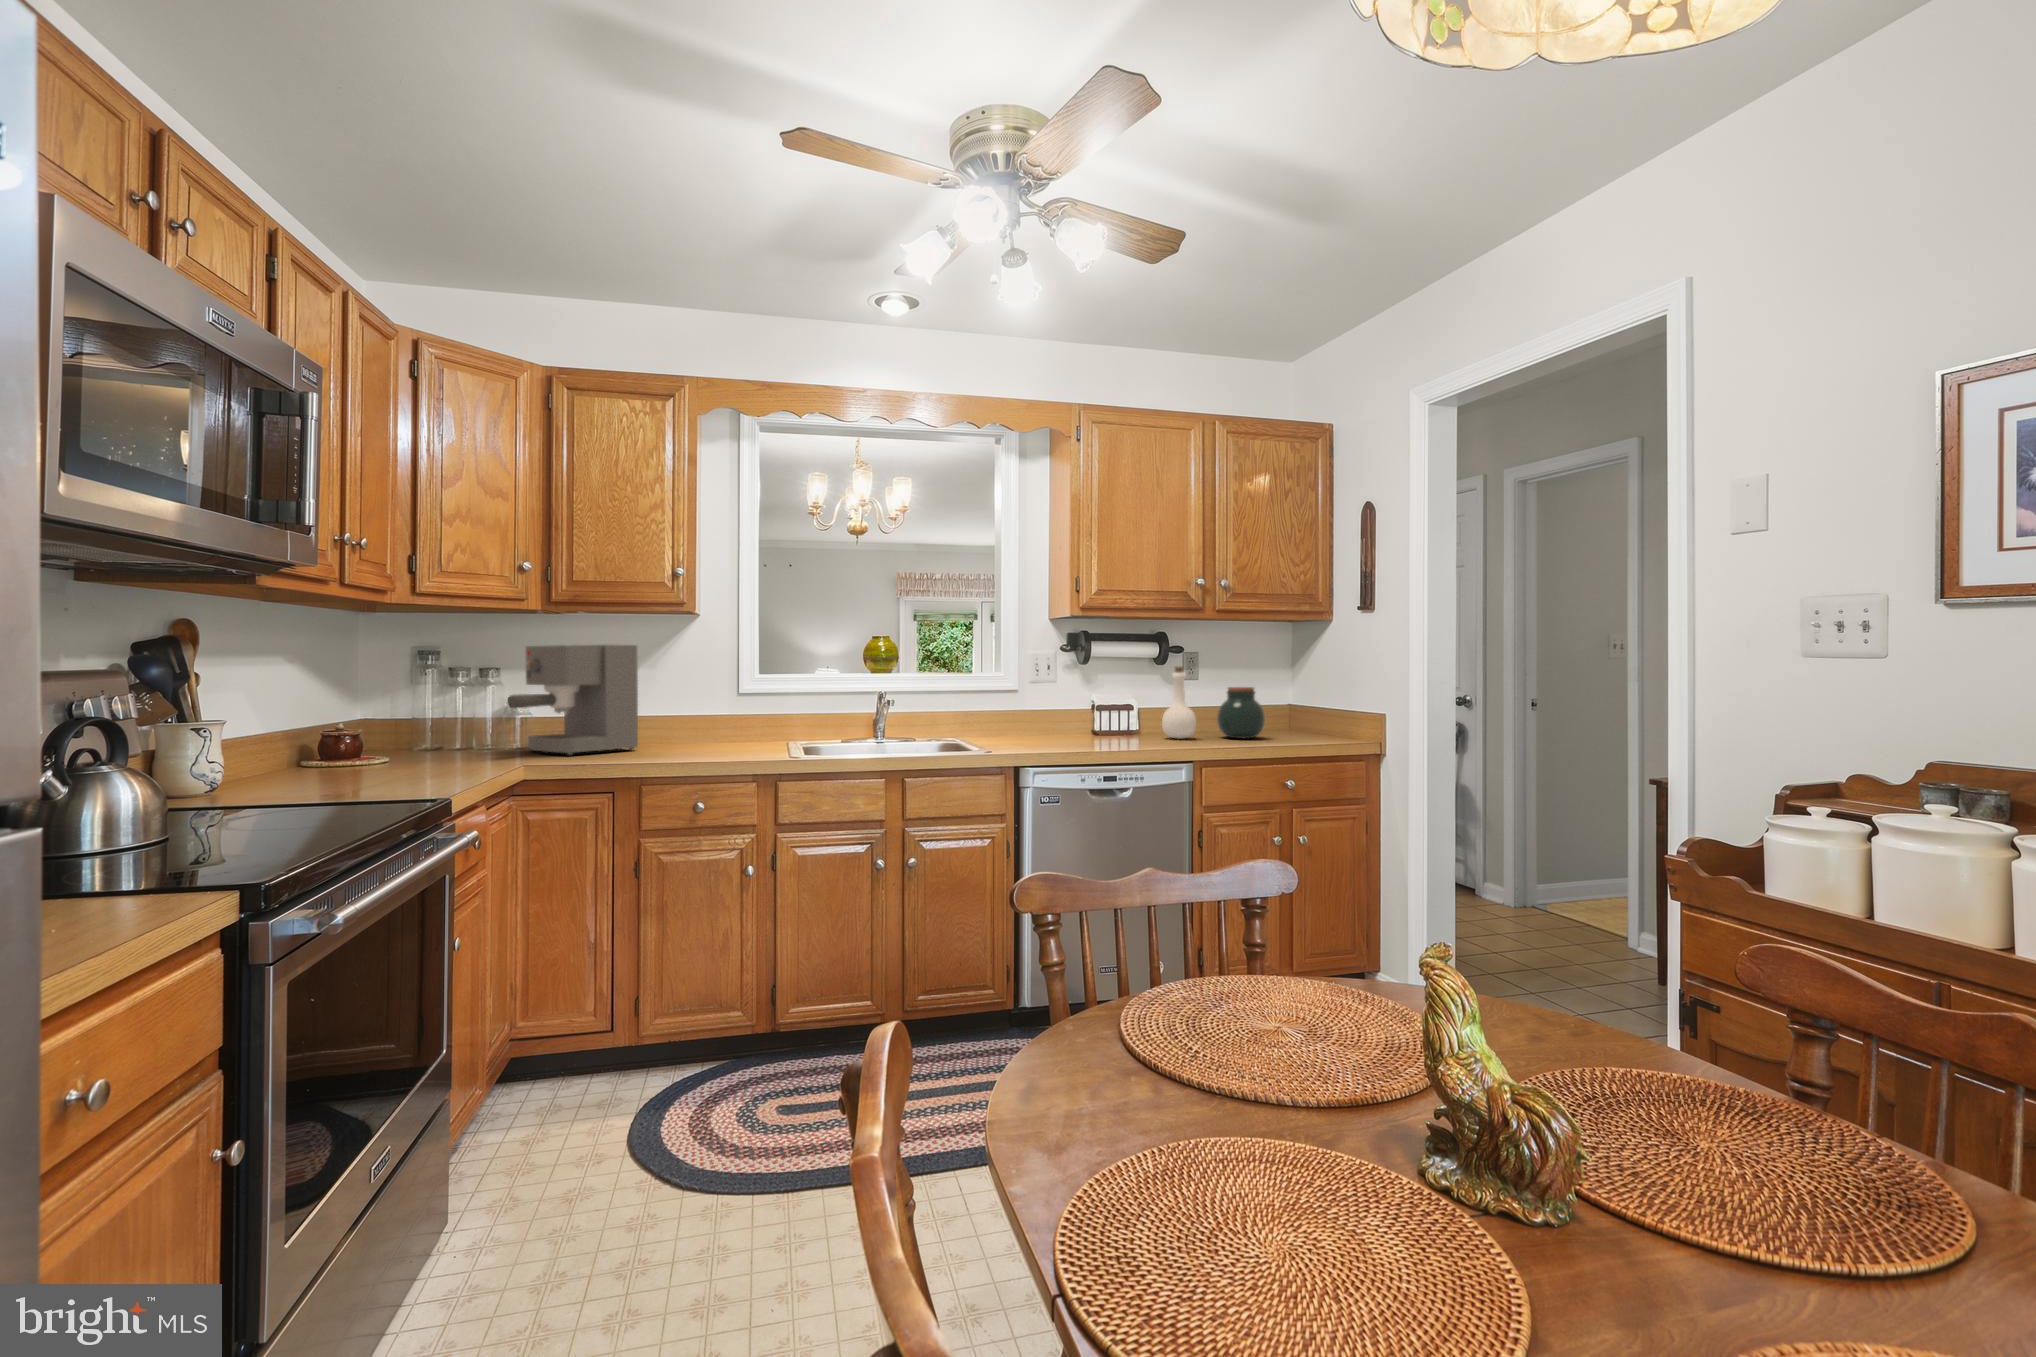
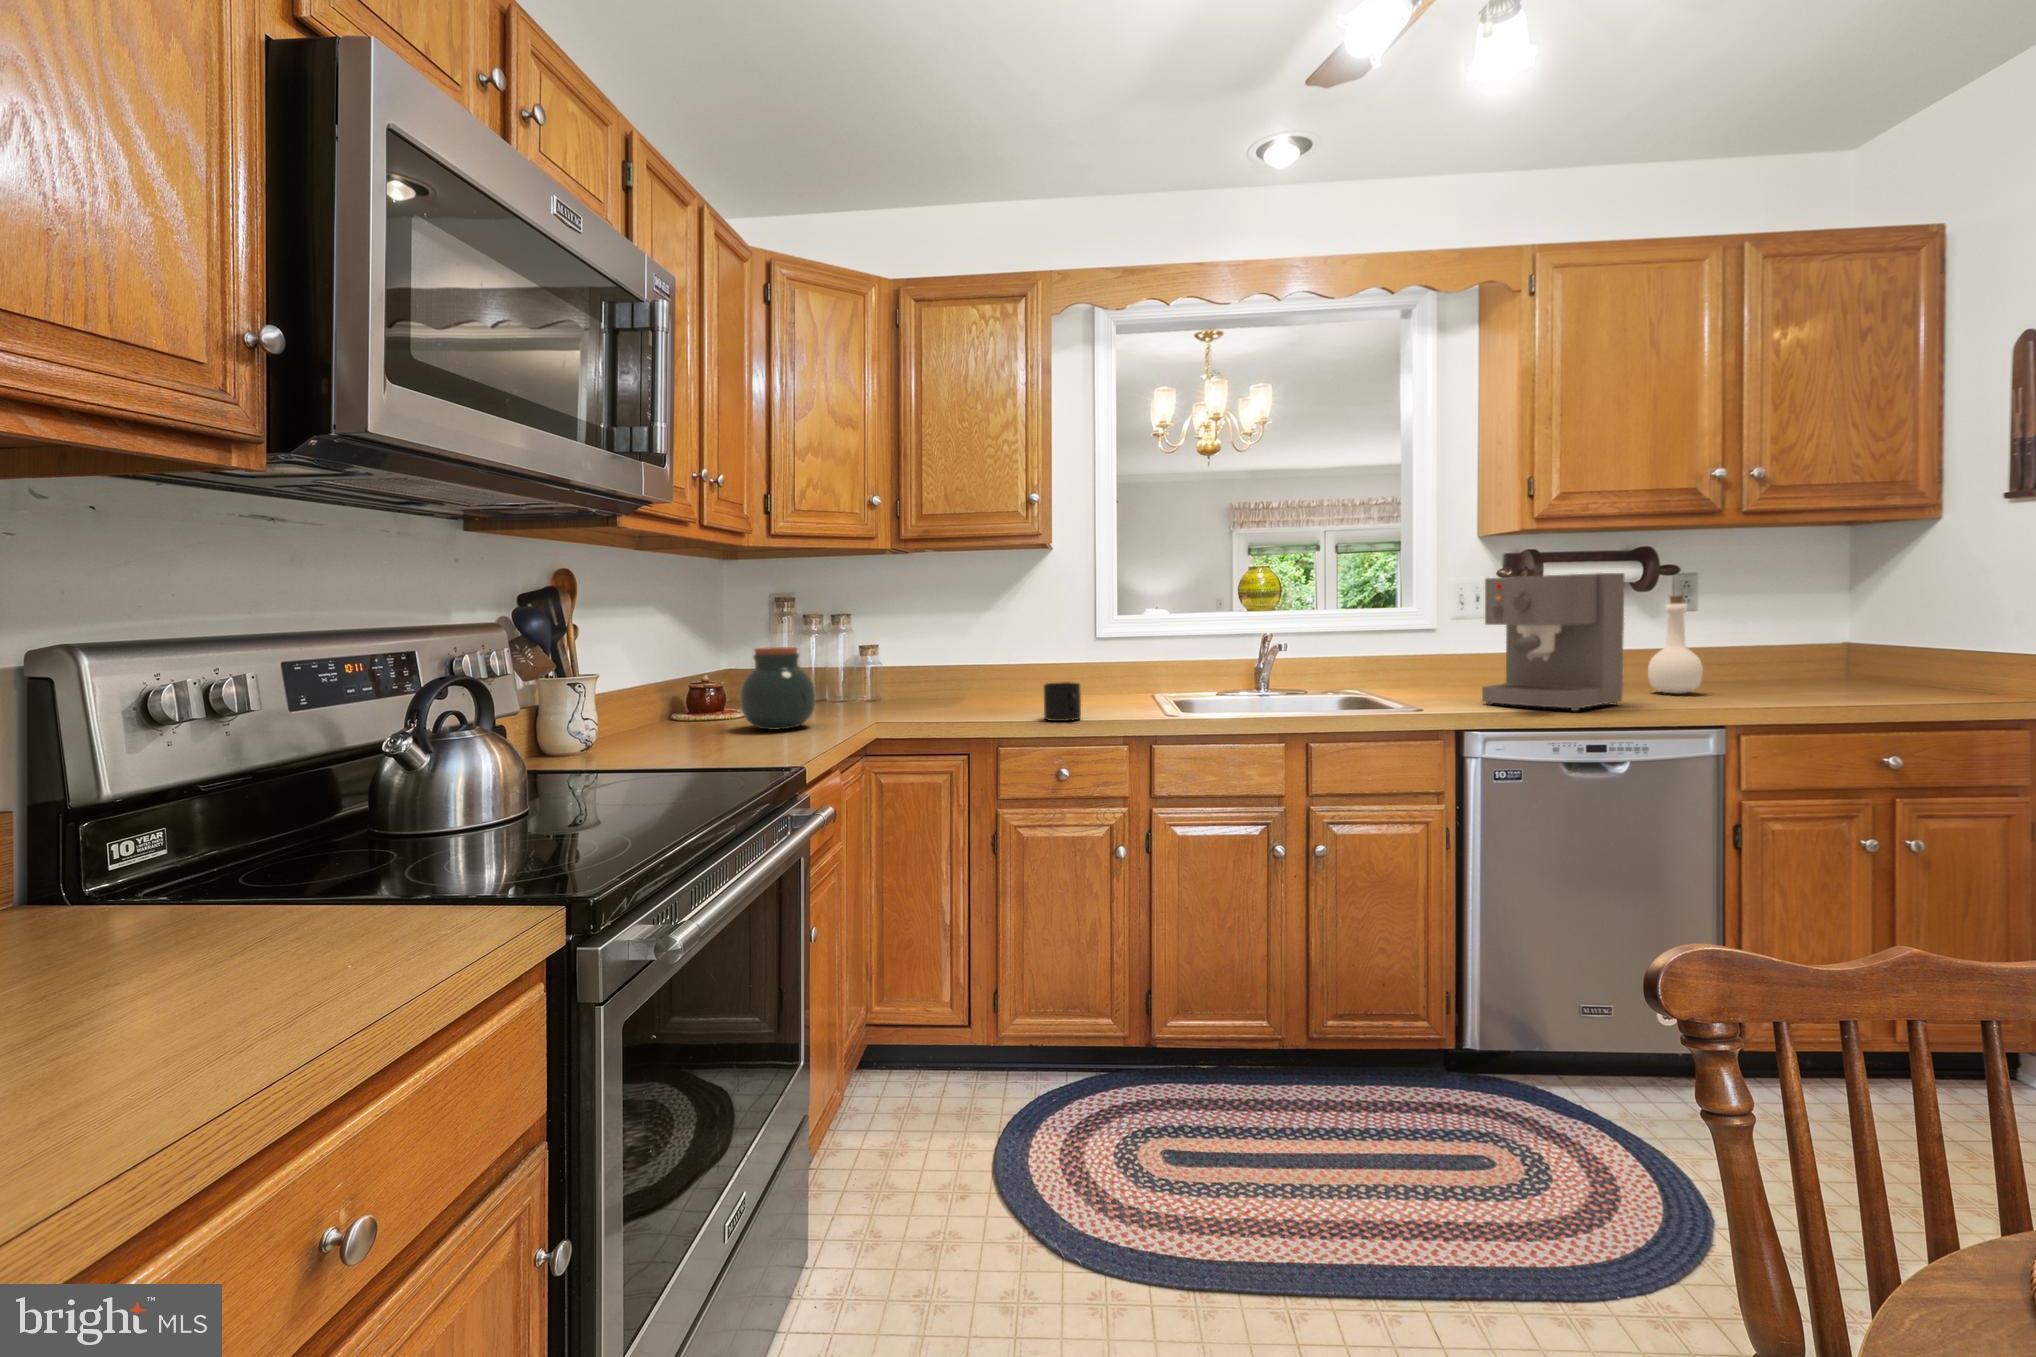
coffee maker: present [508,645,638,755] -> present [1482,573,1625,711]
jar: present [1217,687,1265,739] -> present [740,647,816,730]
mug: none [682,730,715,762] -> present [1044,682,1081,721]

